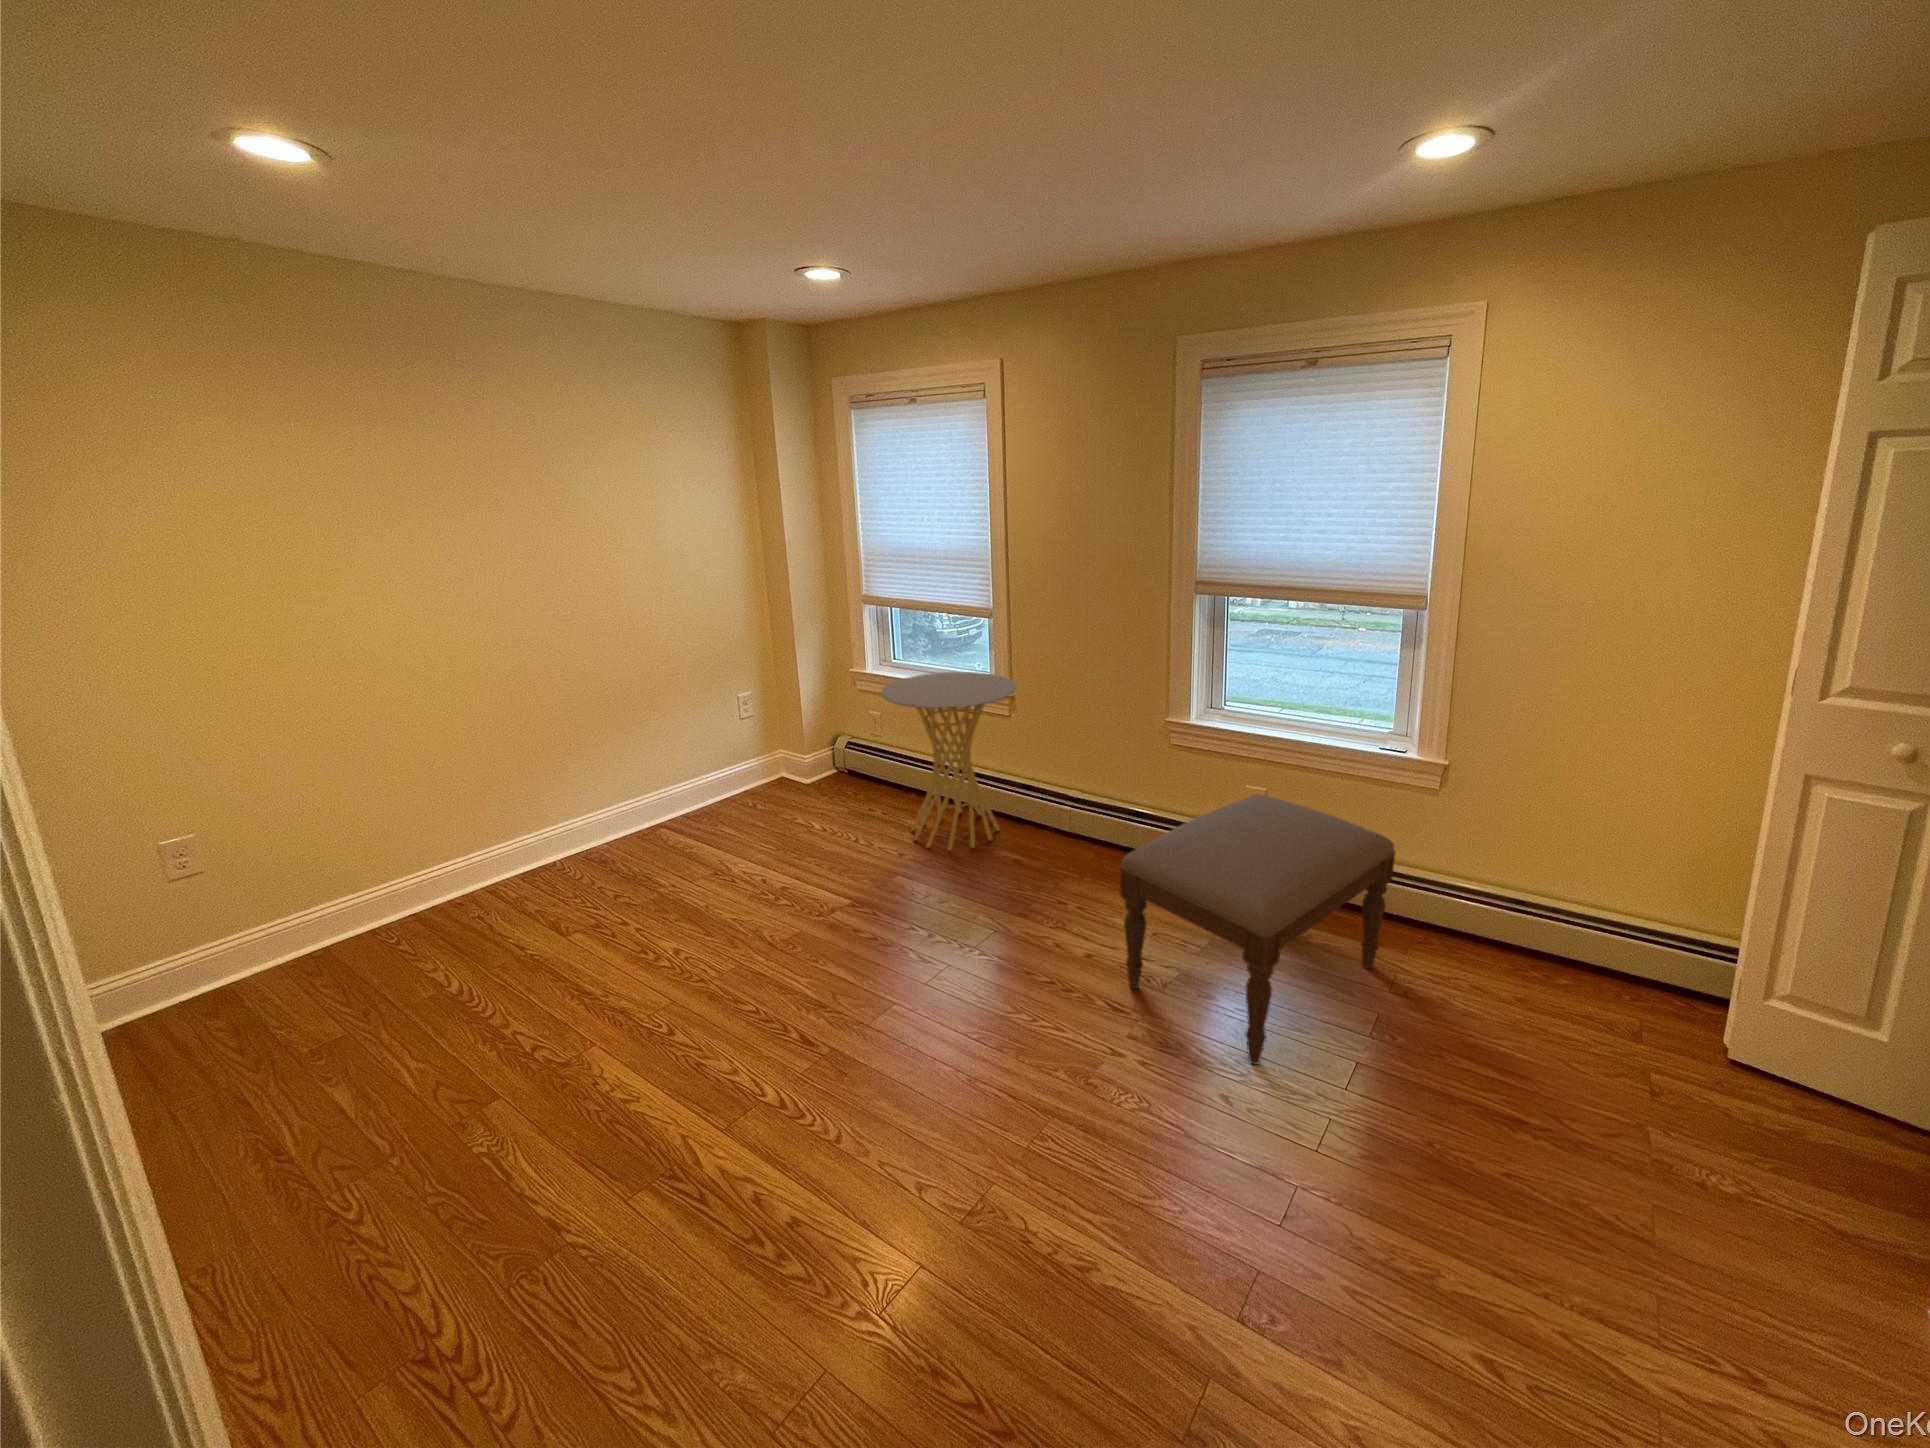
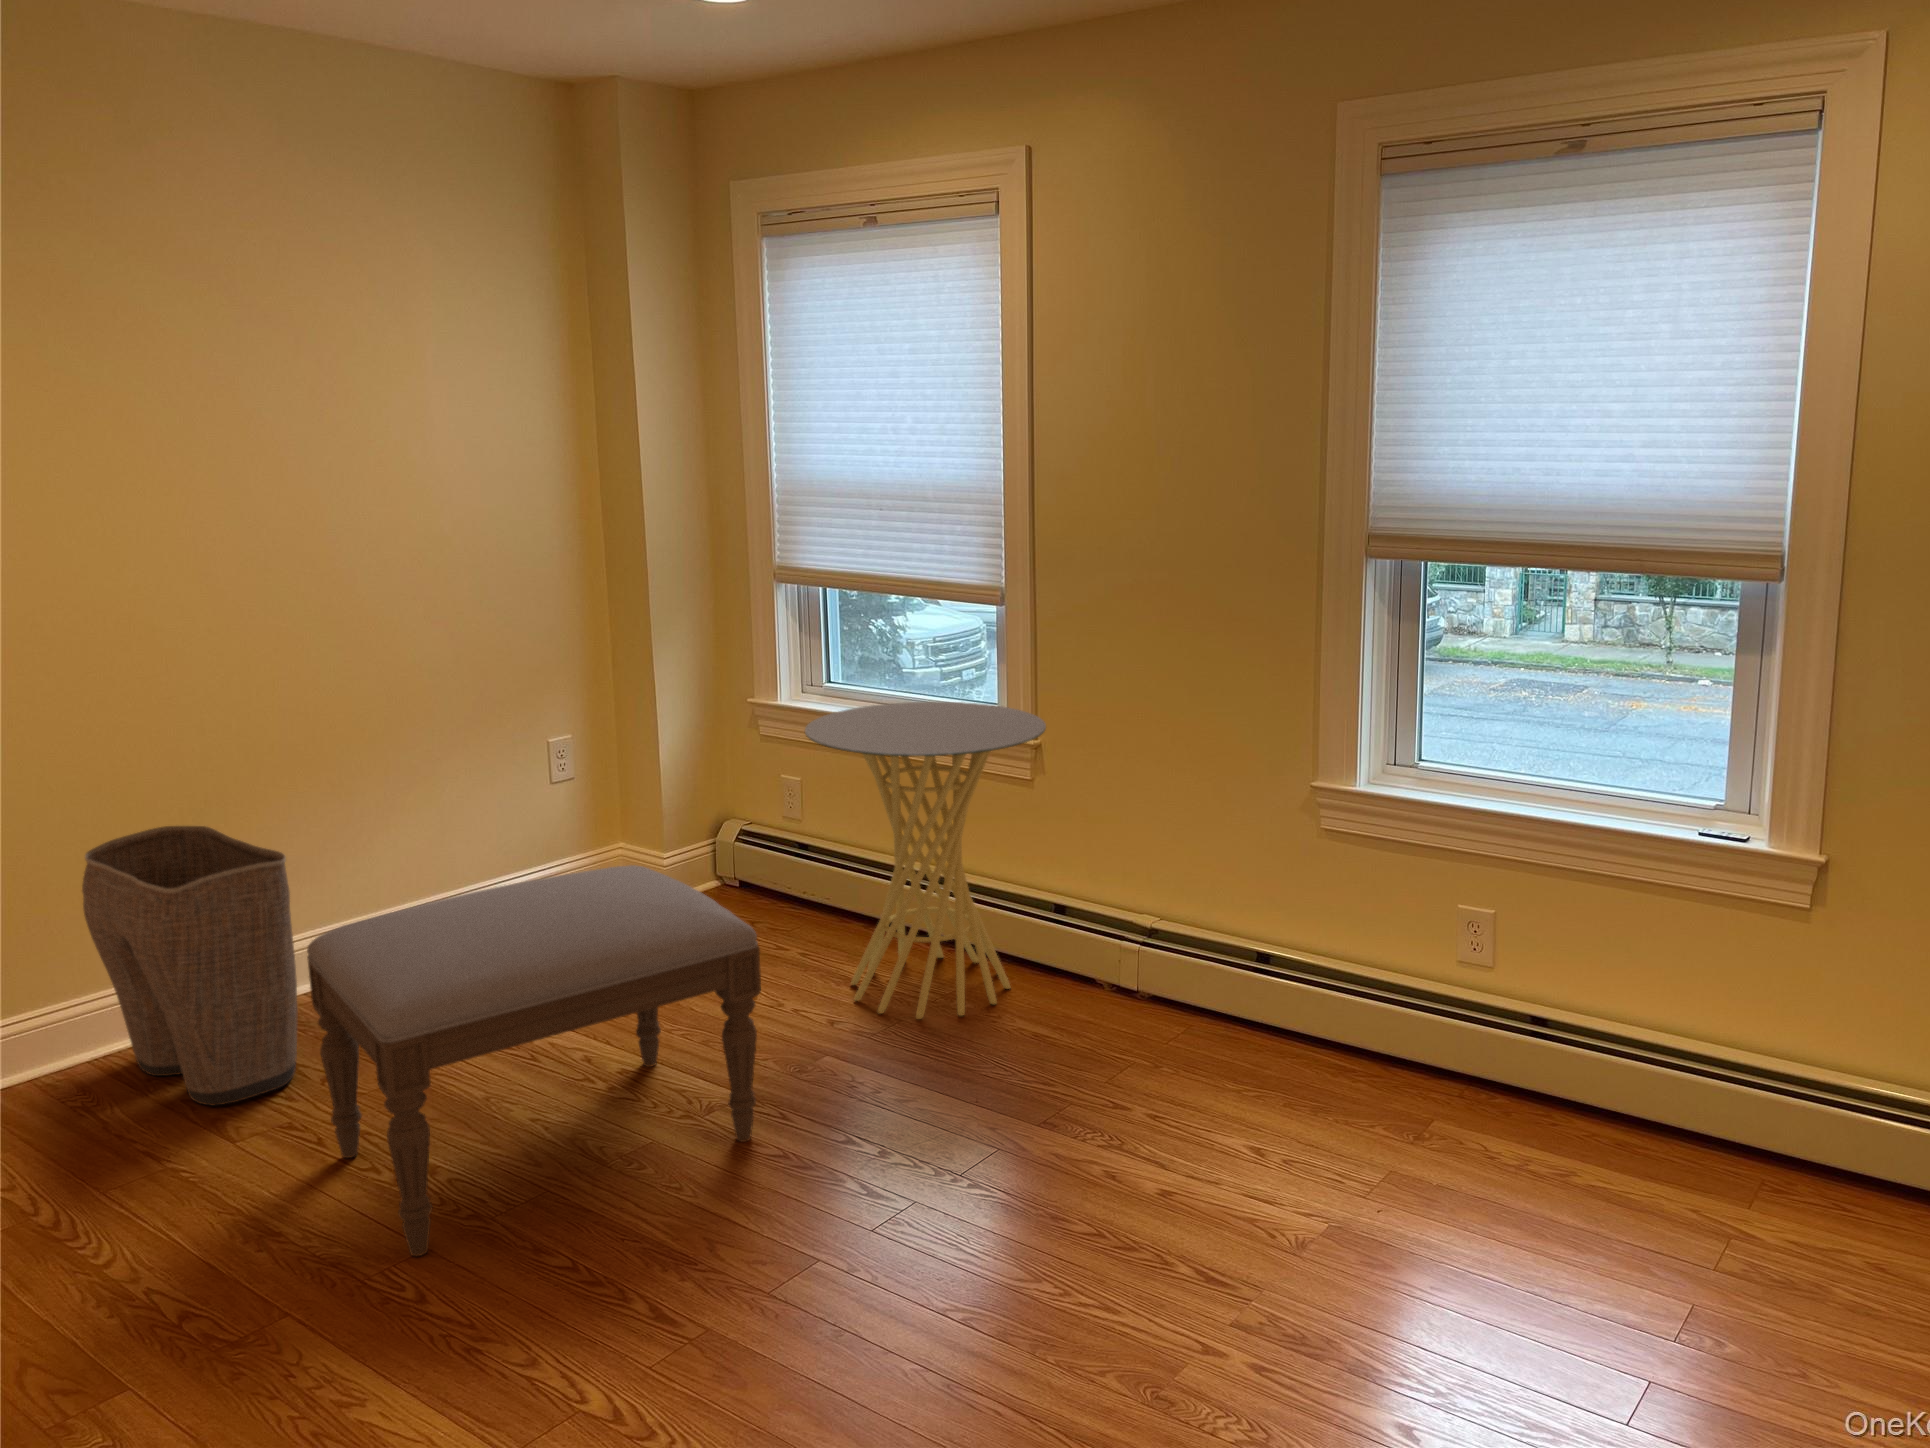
laundry basket: none [470,756,599,915] -> present [82,826,297,1106]
ottoman: present [1120,795,1395,1065] -> present [307,865,761,1256]

